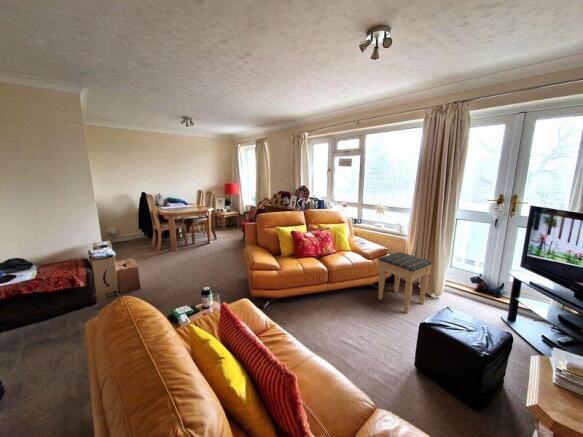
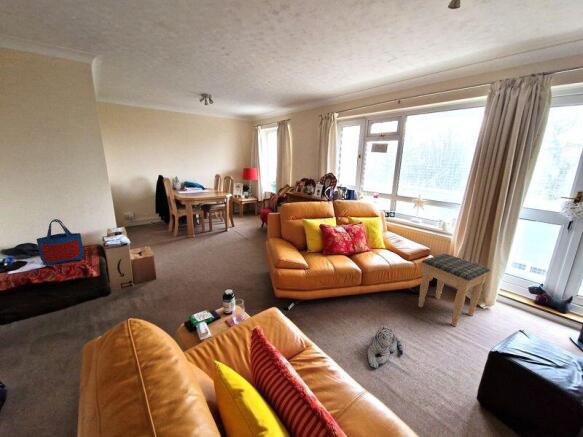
tote bag: none [27,235,71,278] -> present [36,219,84,265]
plush toy: none [329,313,360,348] -> present [367,326,403,368]

